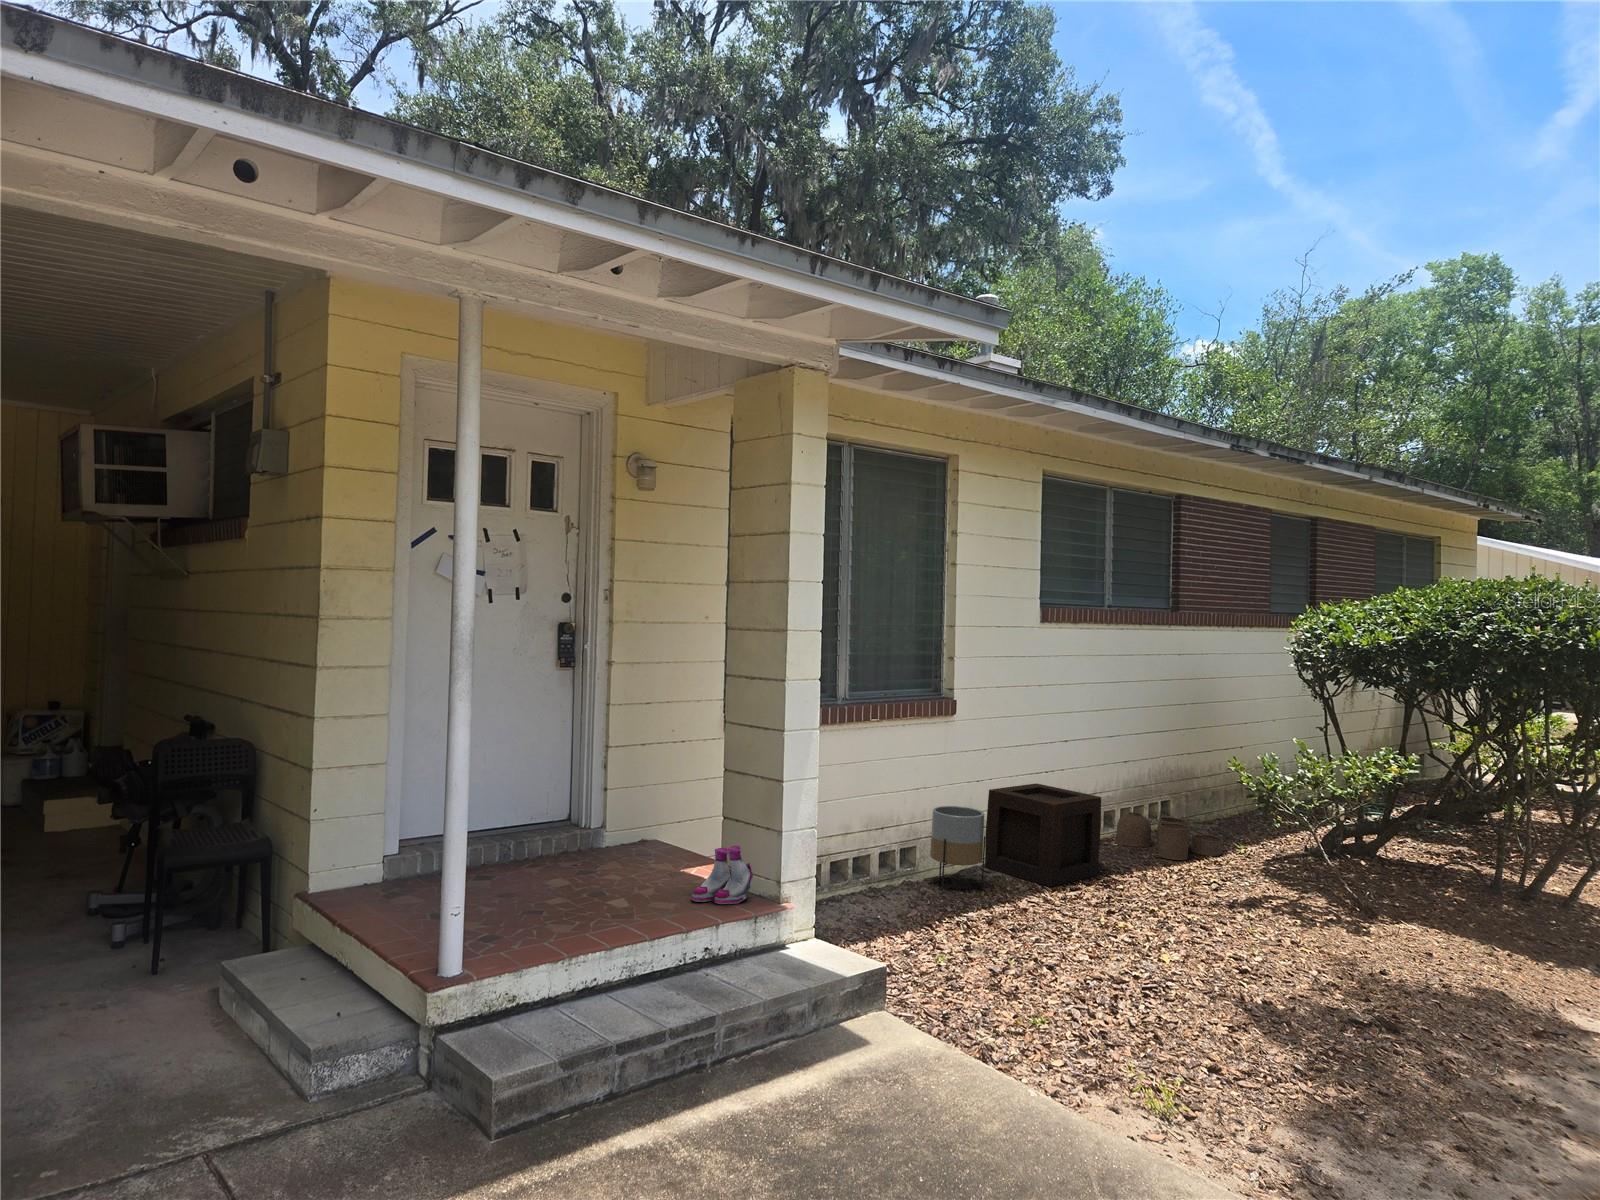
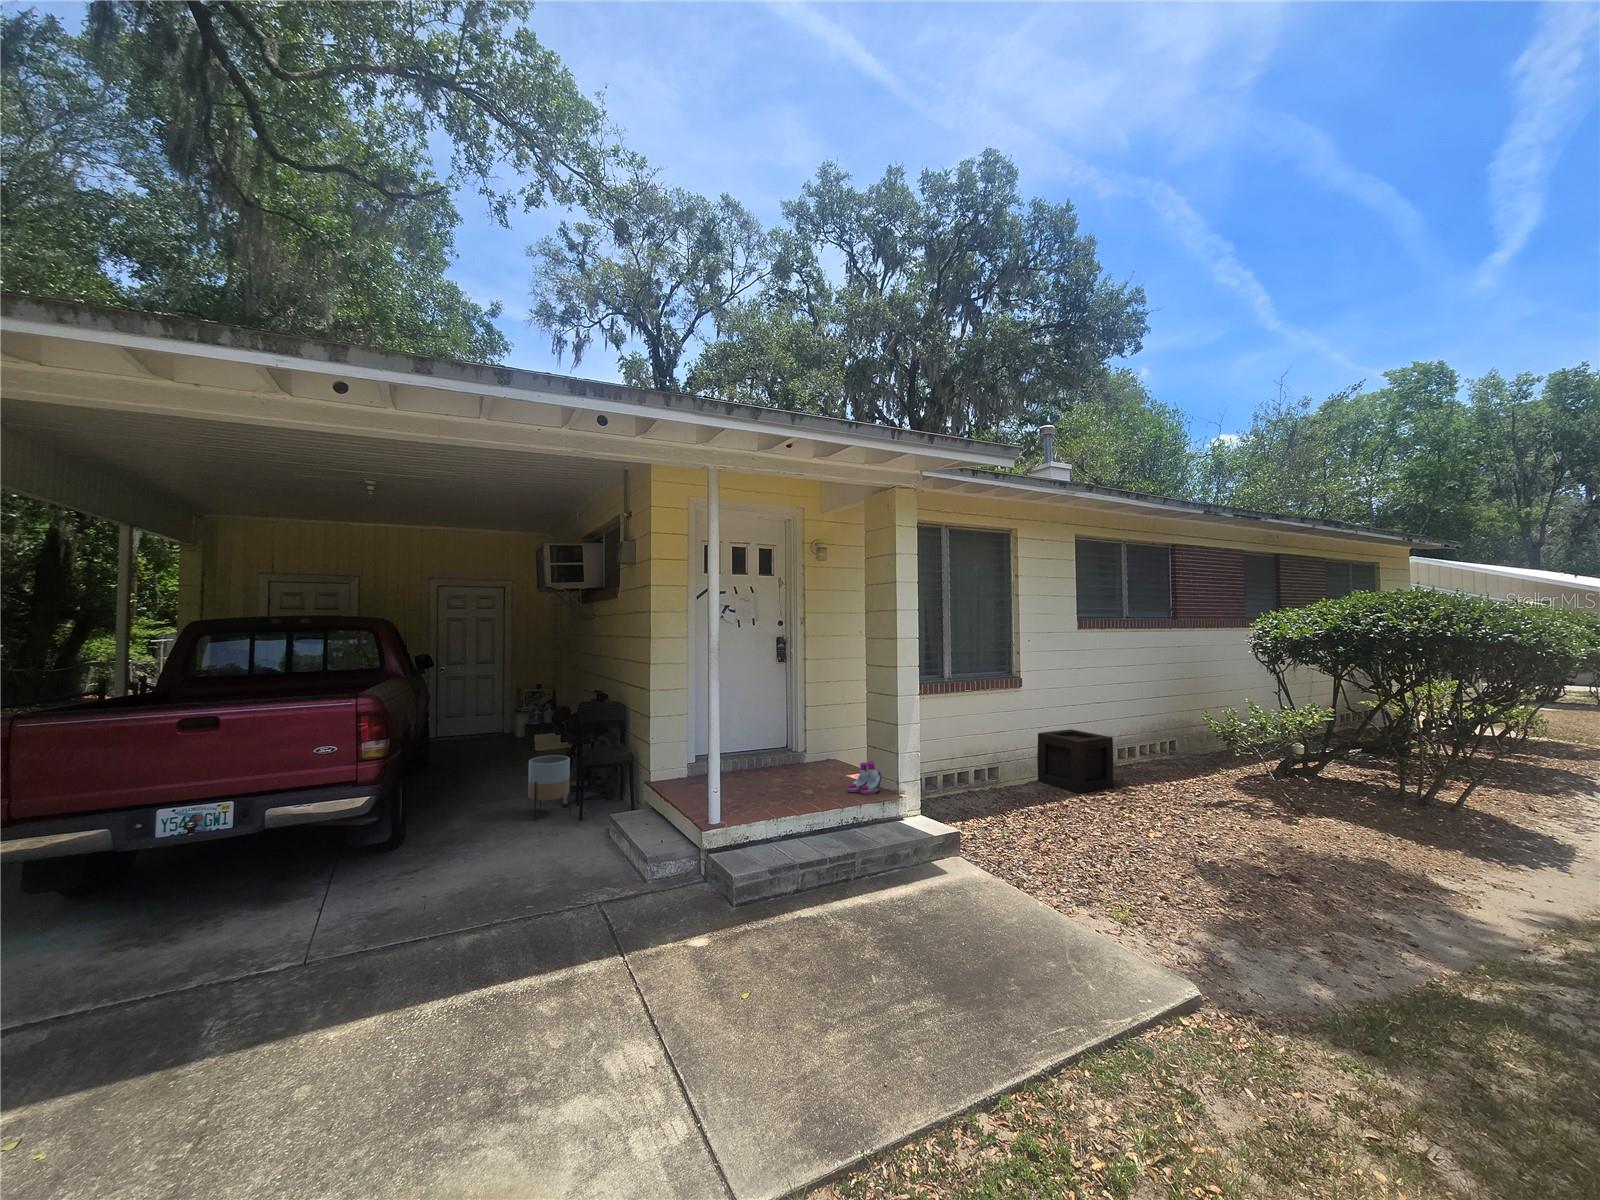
planter: present [930,806,985,890] -> present [528,755,571,820]
woven basket: present [1115,810,1222,860] -> none [1130,747,1205,779]

